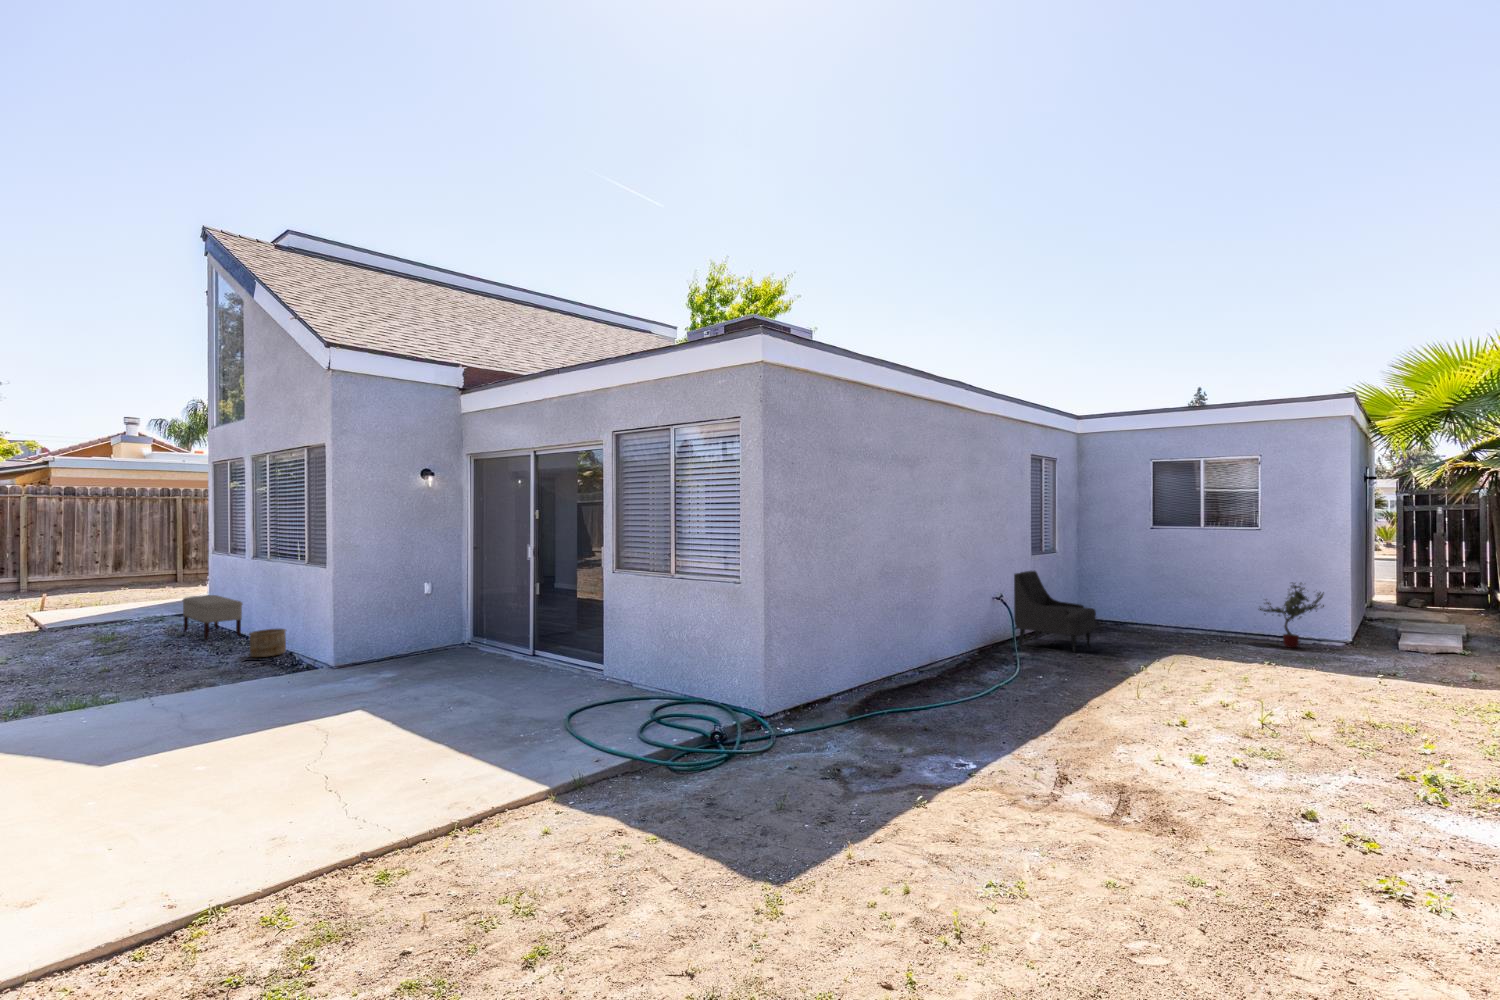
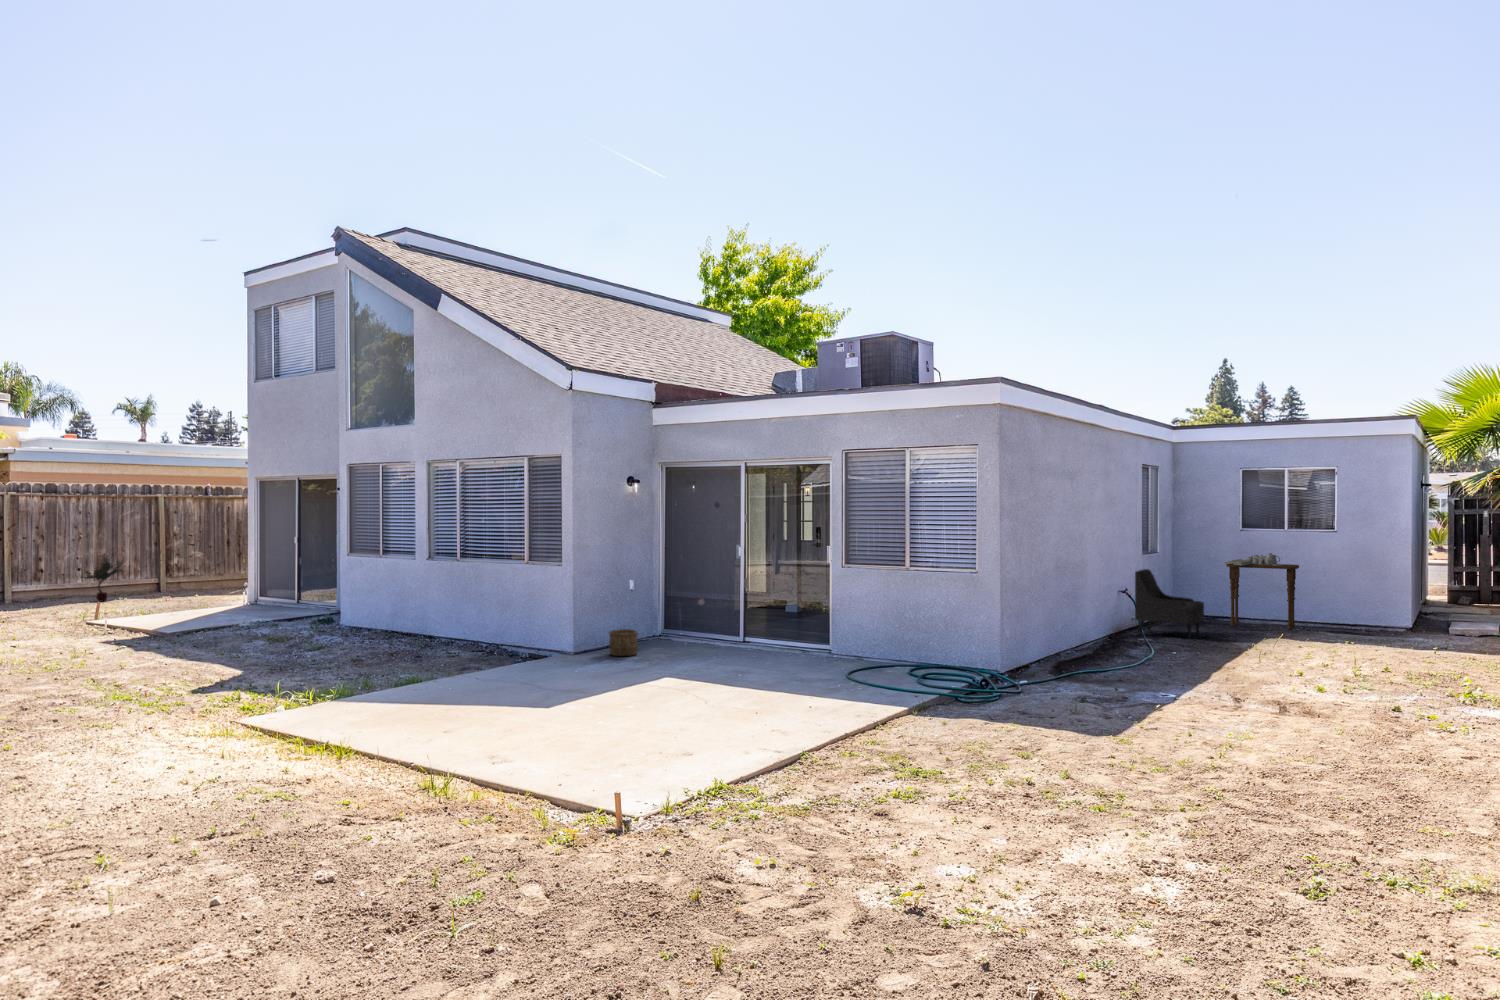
side table: none [1127,553,1214,641] -> present [1224,553,1299,630]
potted tree: present [1260,583,1324,648] -> present [80,558,123,602]
bench: present [183,595,242,640] -> none [331,599,408,642]
wooden bucket: present [249,629,286,657] -> present [609,629,638,656]

